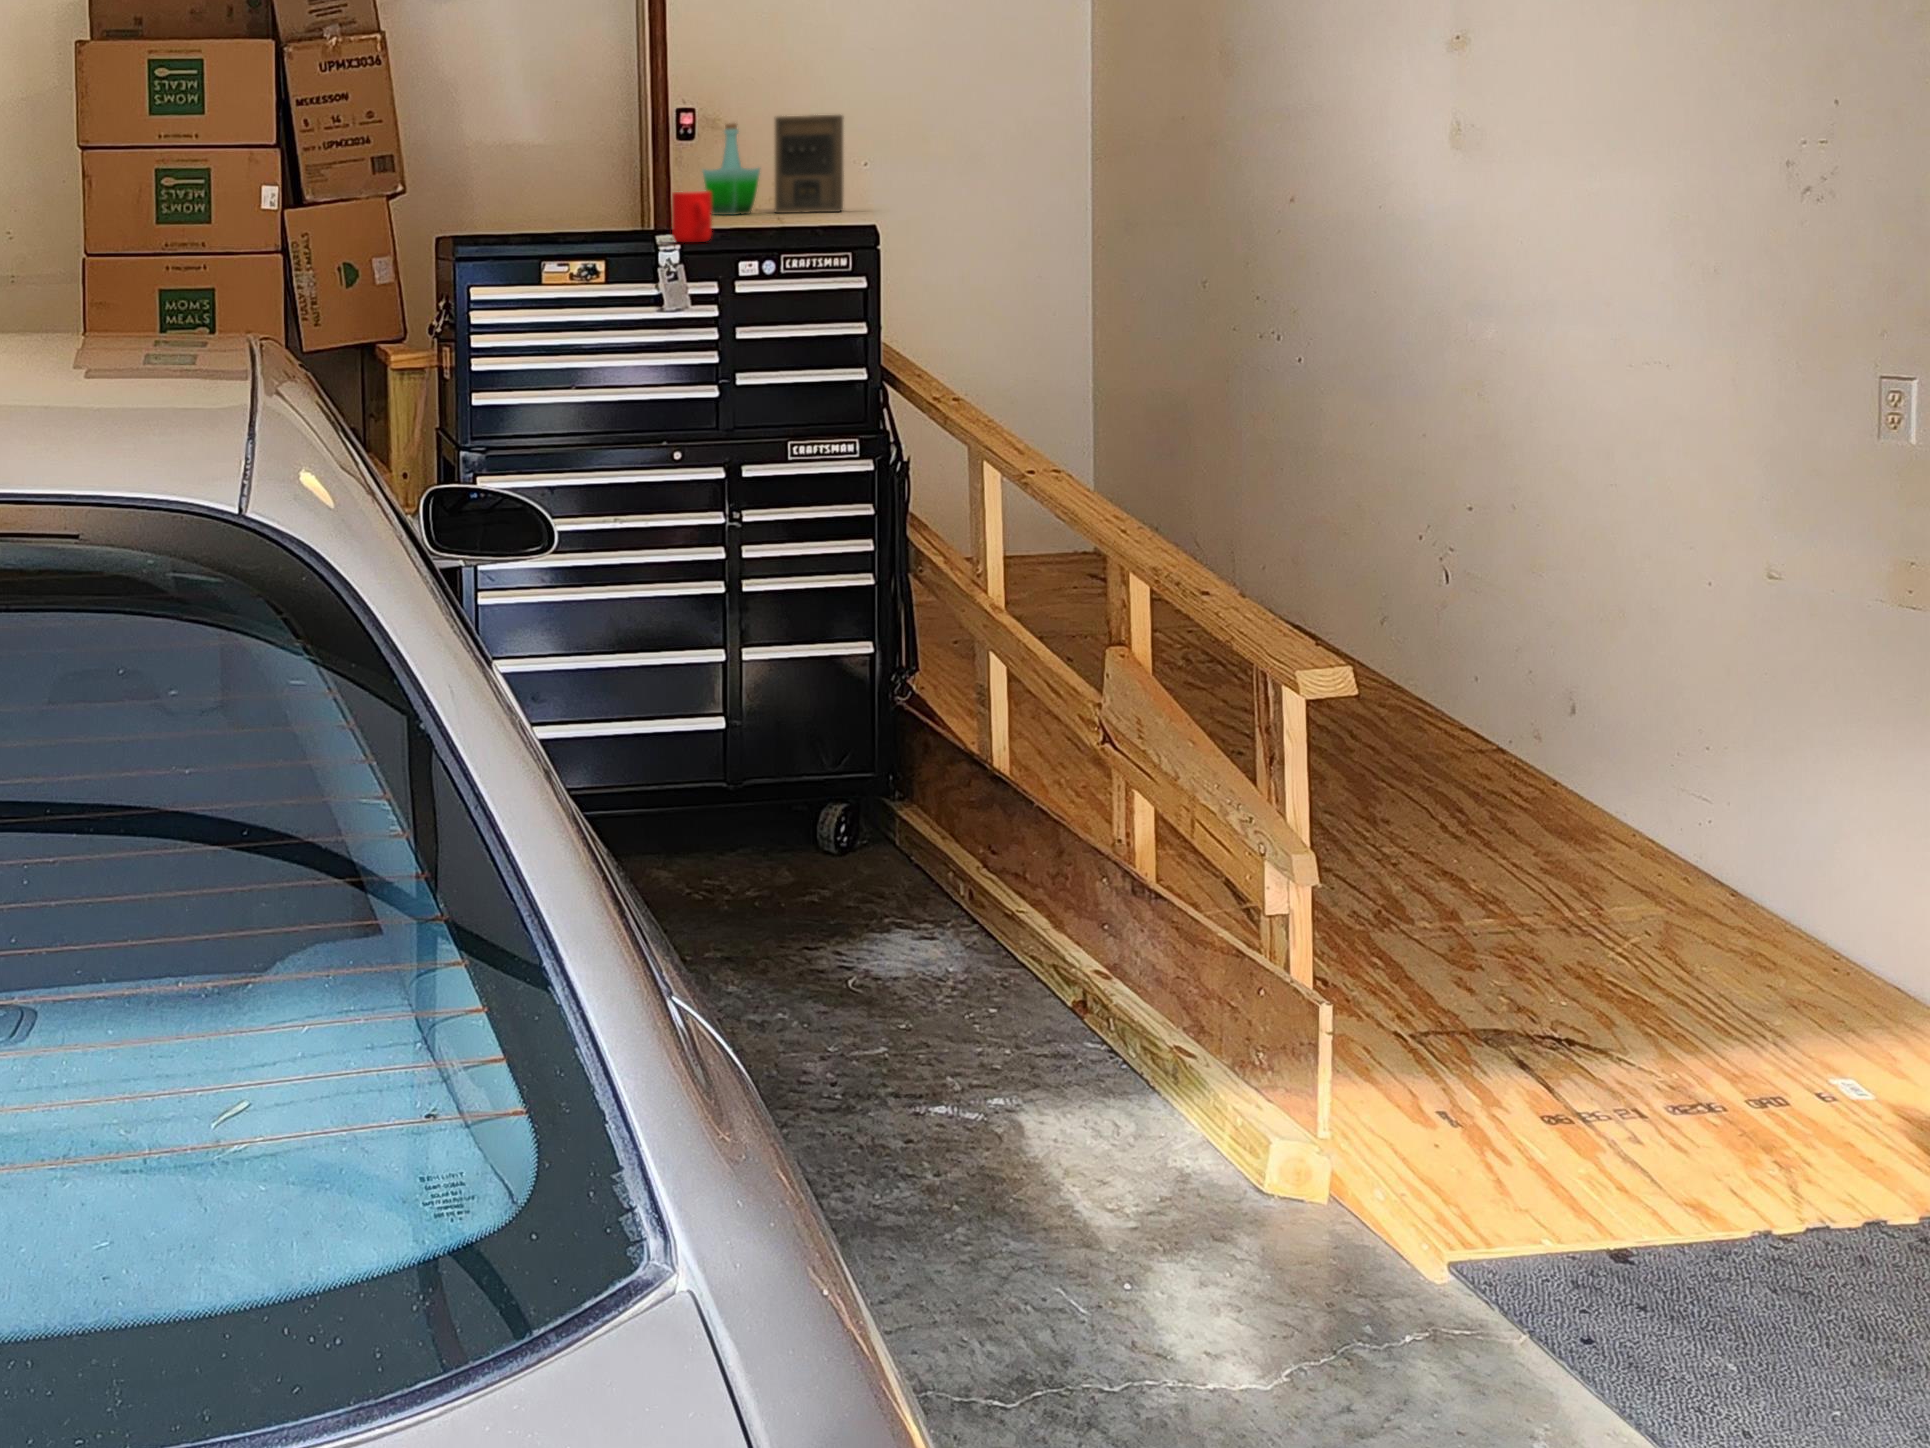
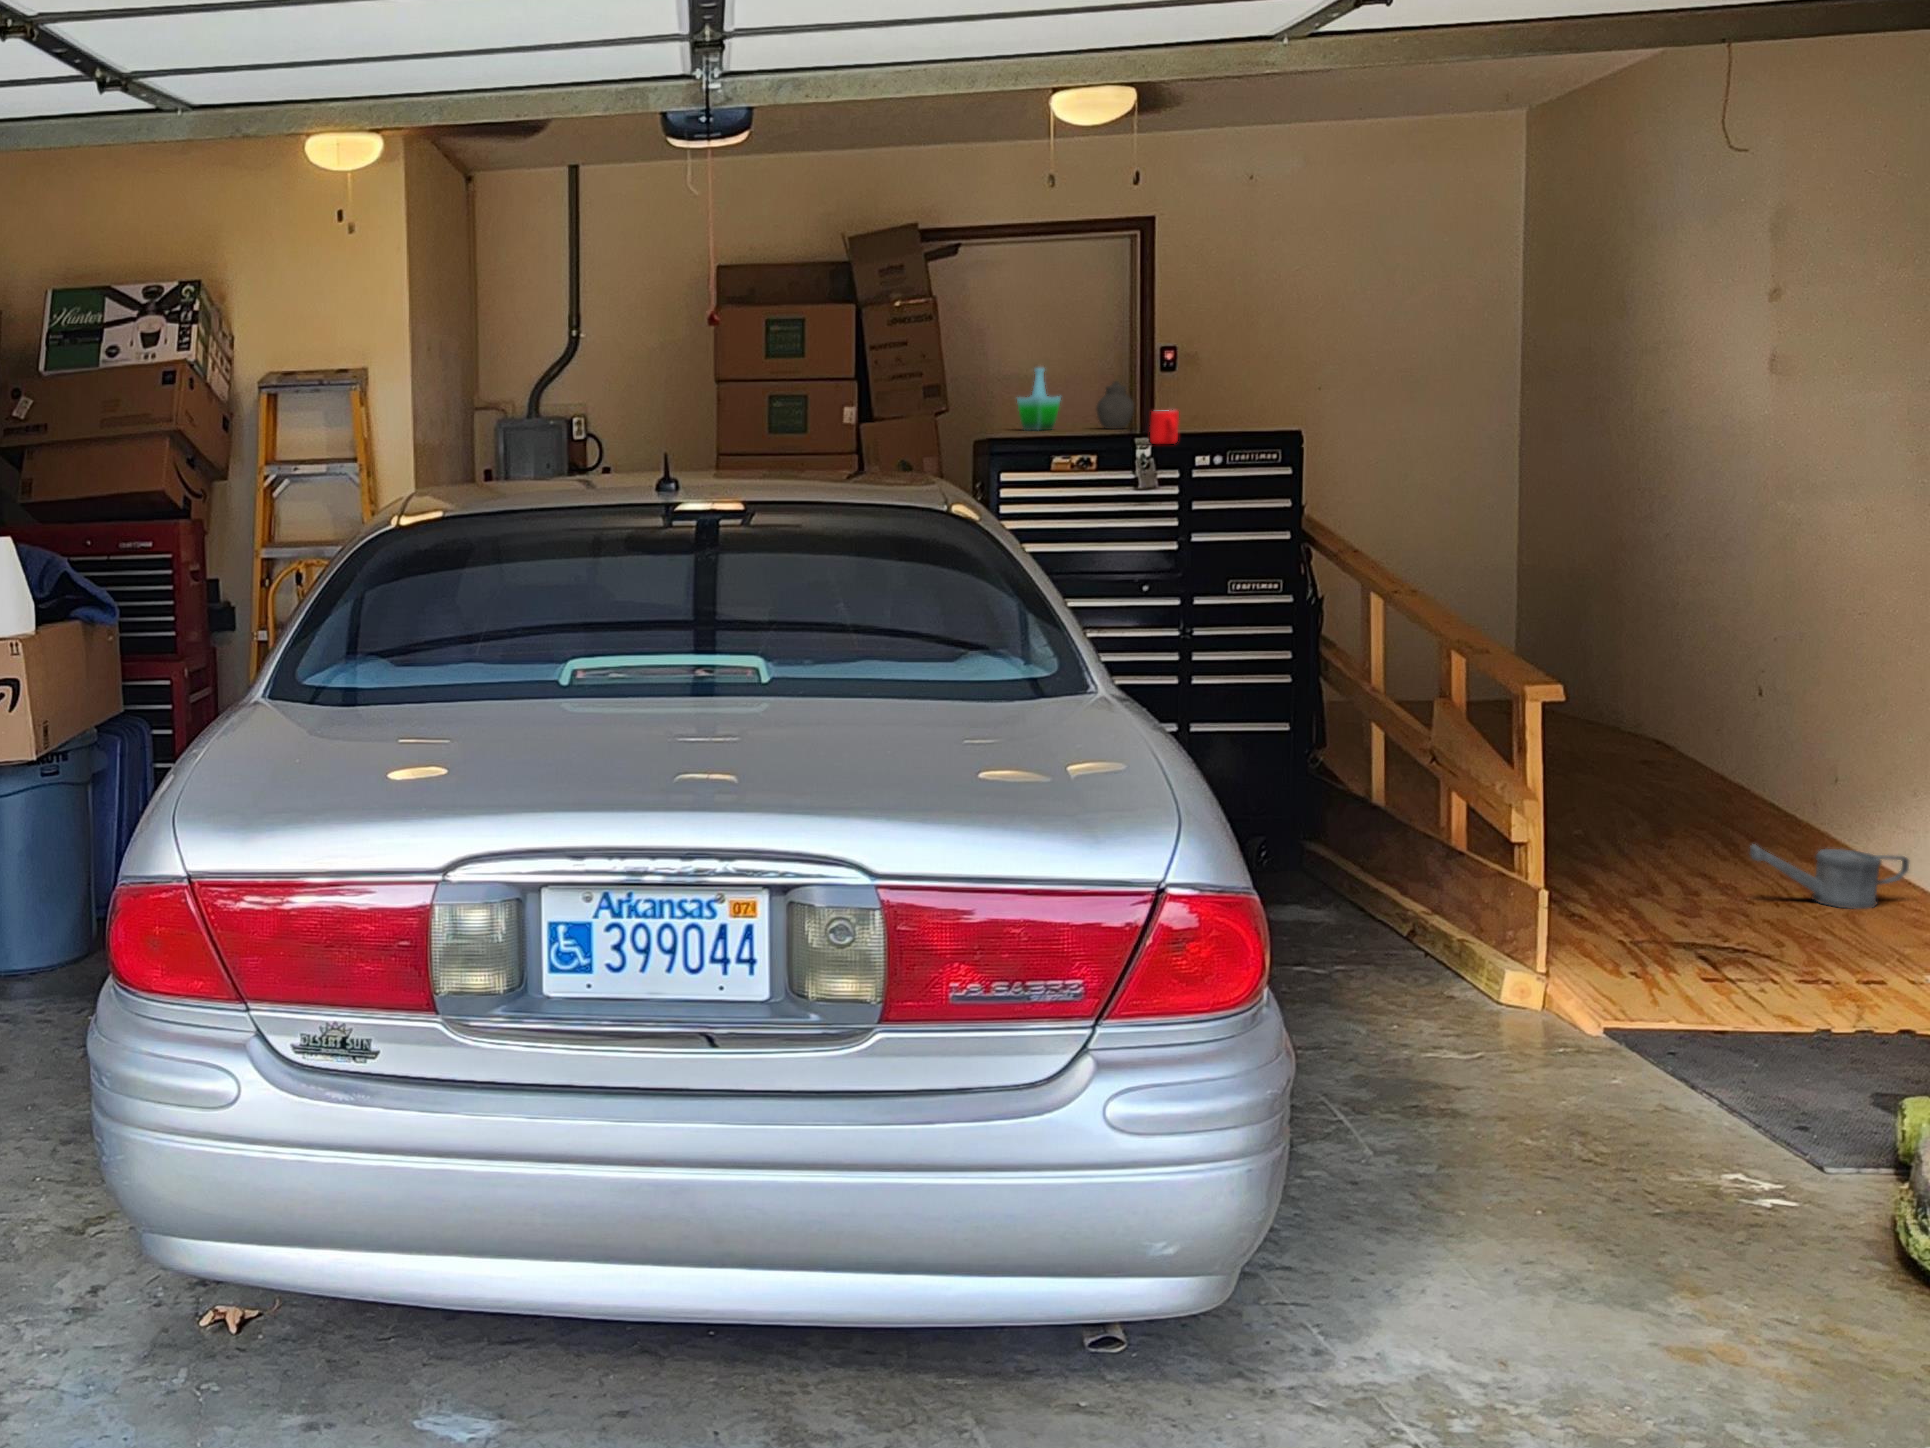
speaker: present [775,115,844,213] -> none [1235,351,1297,427]
bottle: present [703,123,760,215] -> present [1017,364,1061,430]
jar: none [603,152,650,216] -> present [1097,381,1134,429]
watering can: none [1509,817,1706,911] -> present [1750,845,1909,909]

